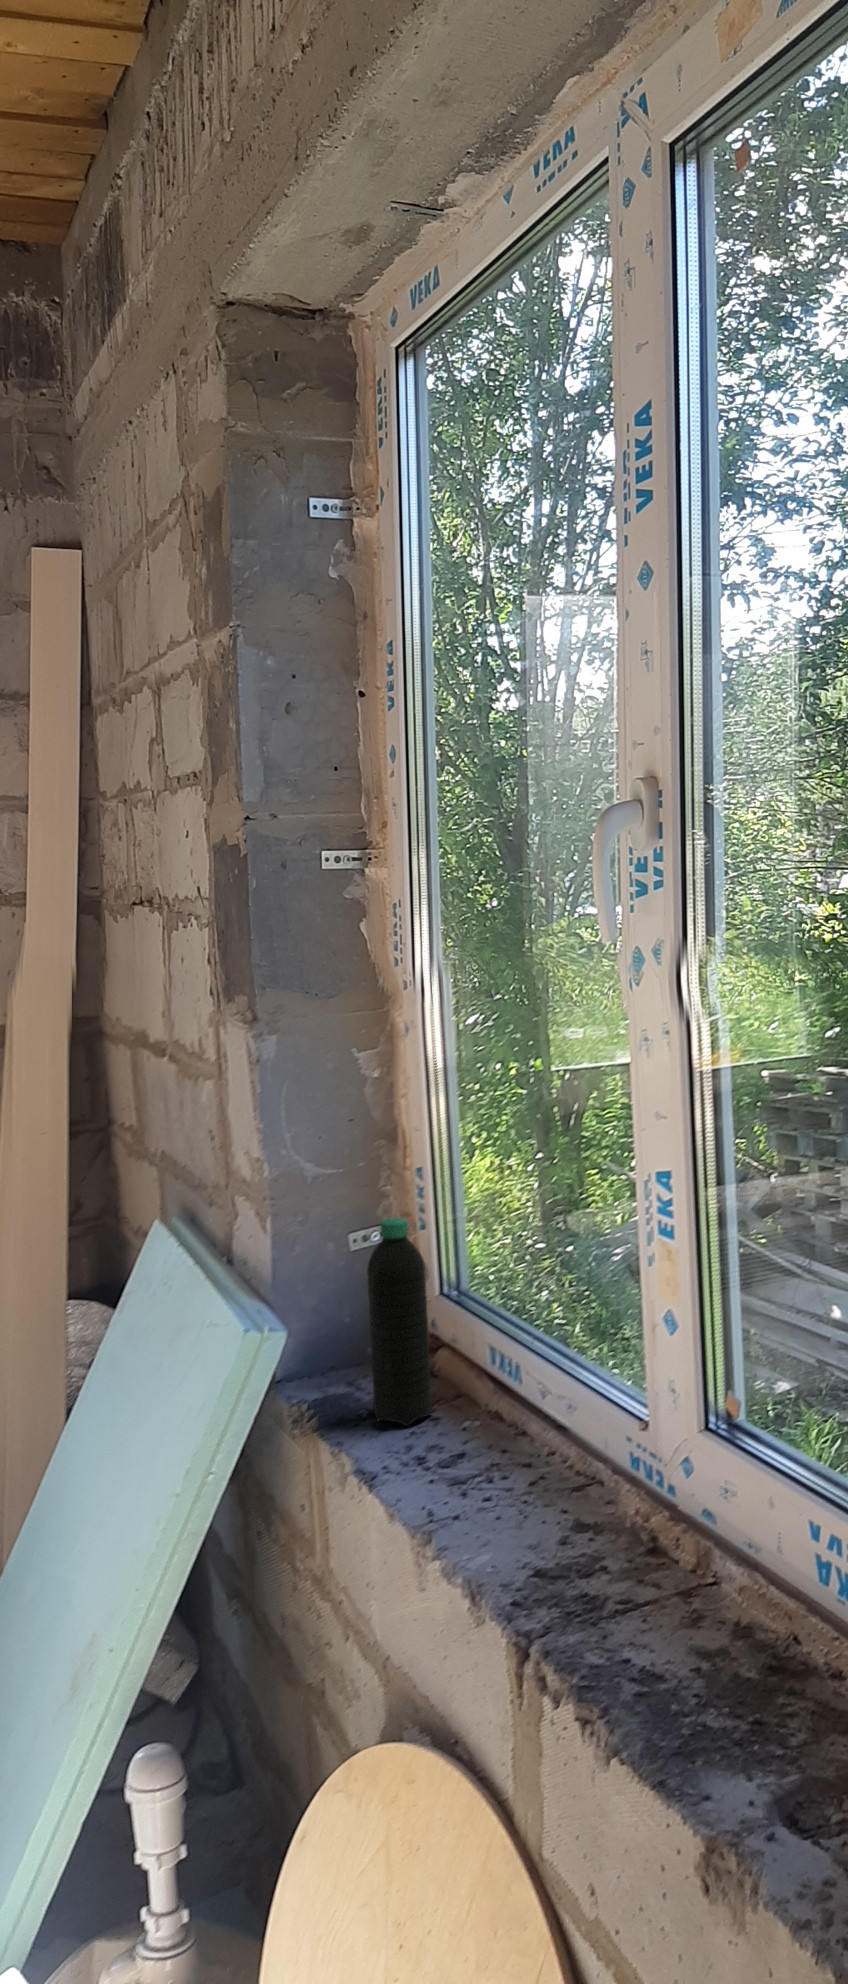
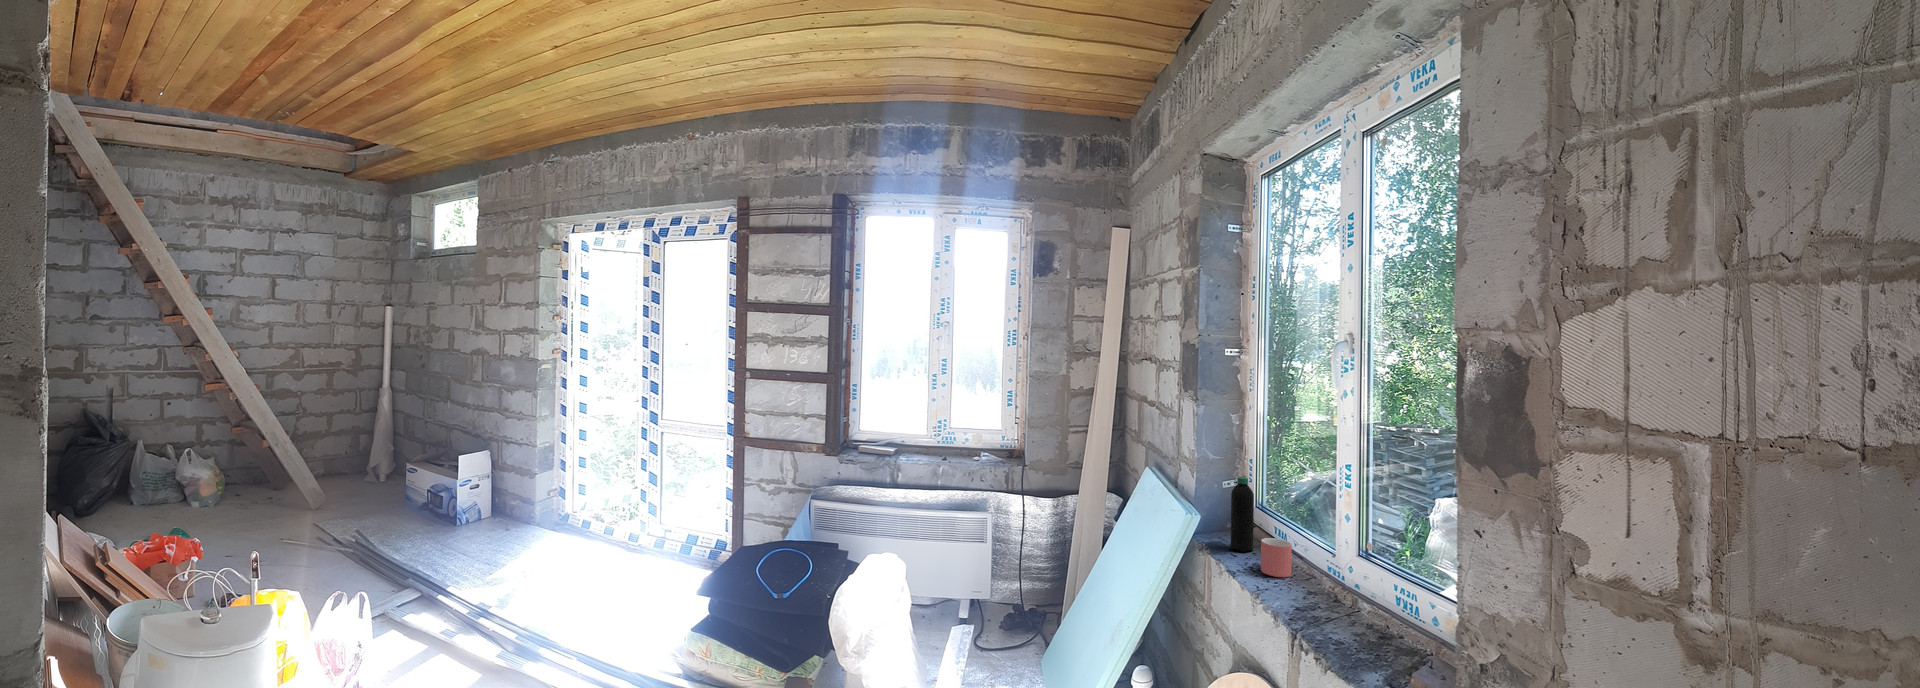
mug: none [450,1388,532,1504] -> present [1261,538,1292,577]

